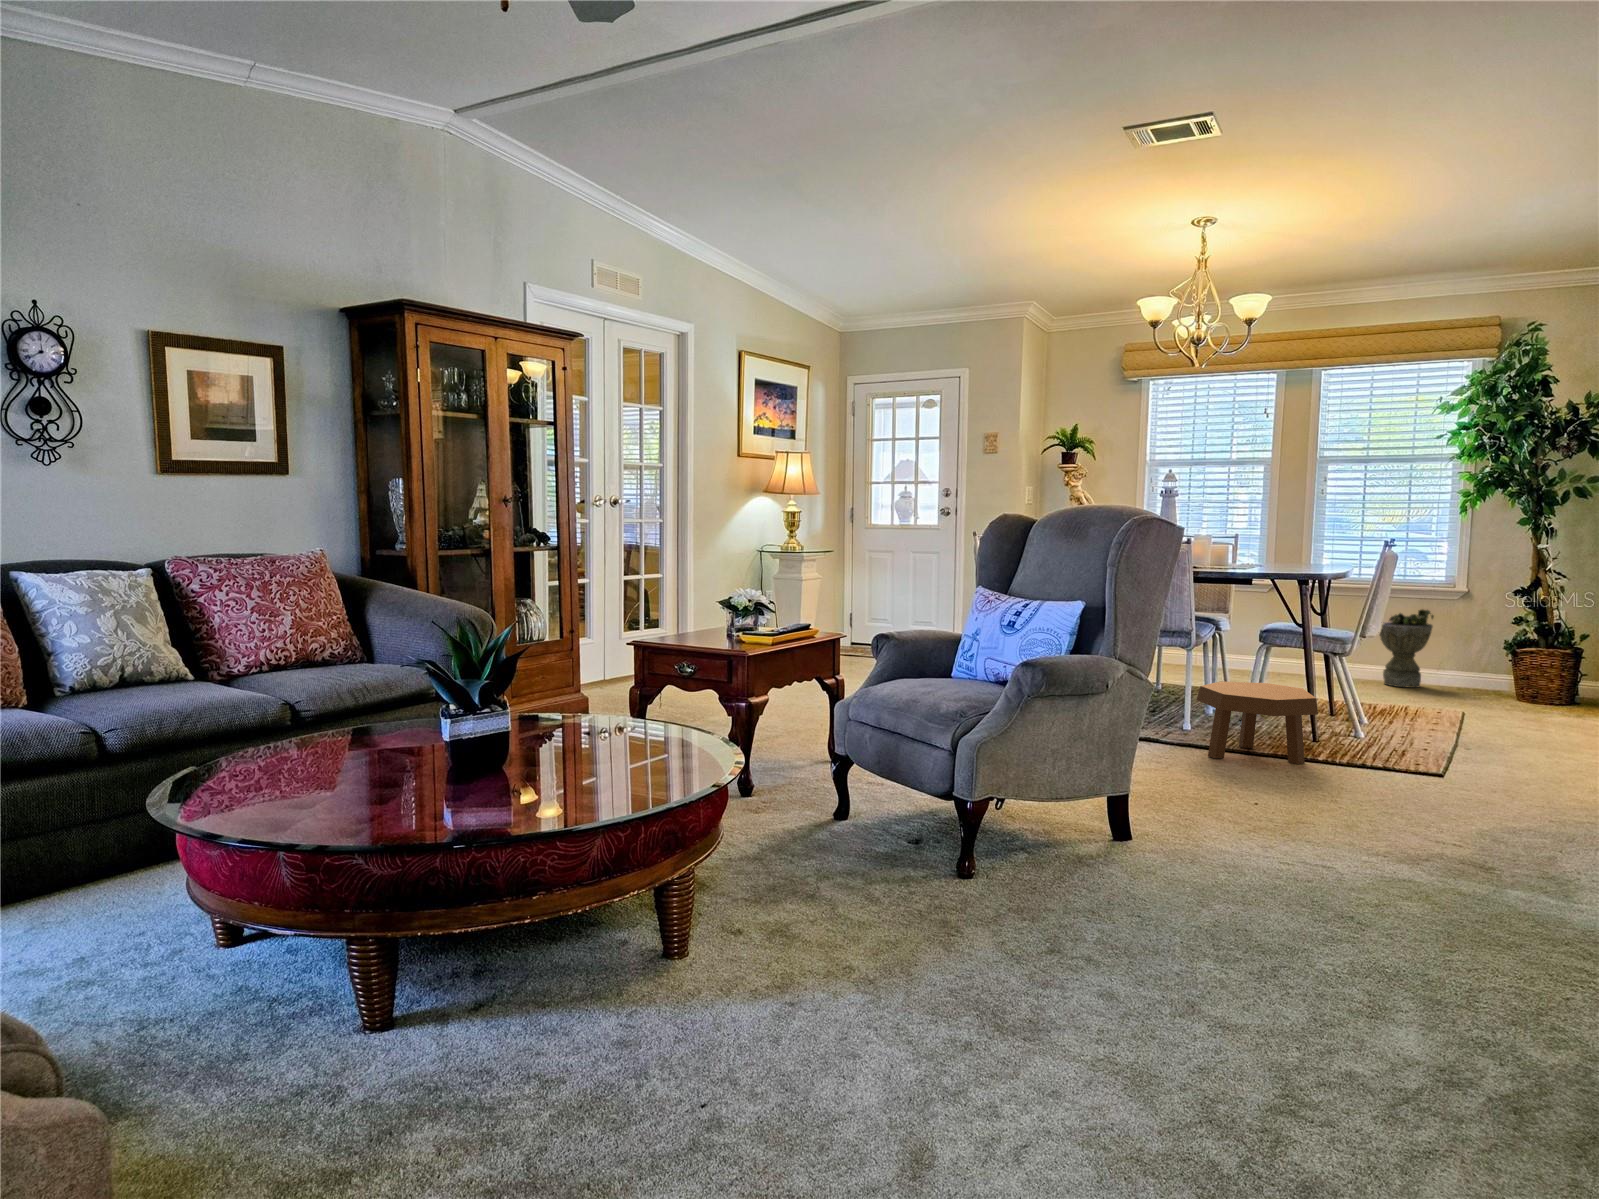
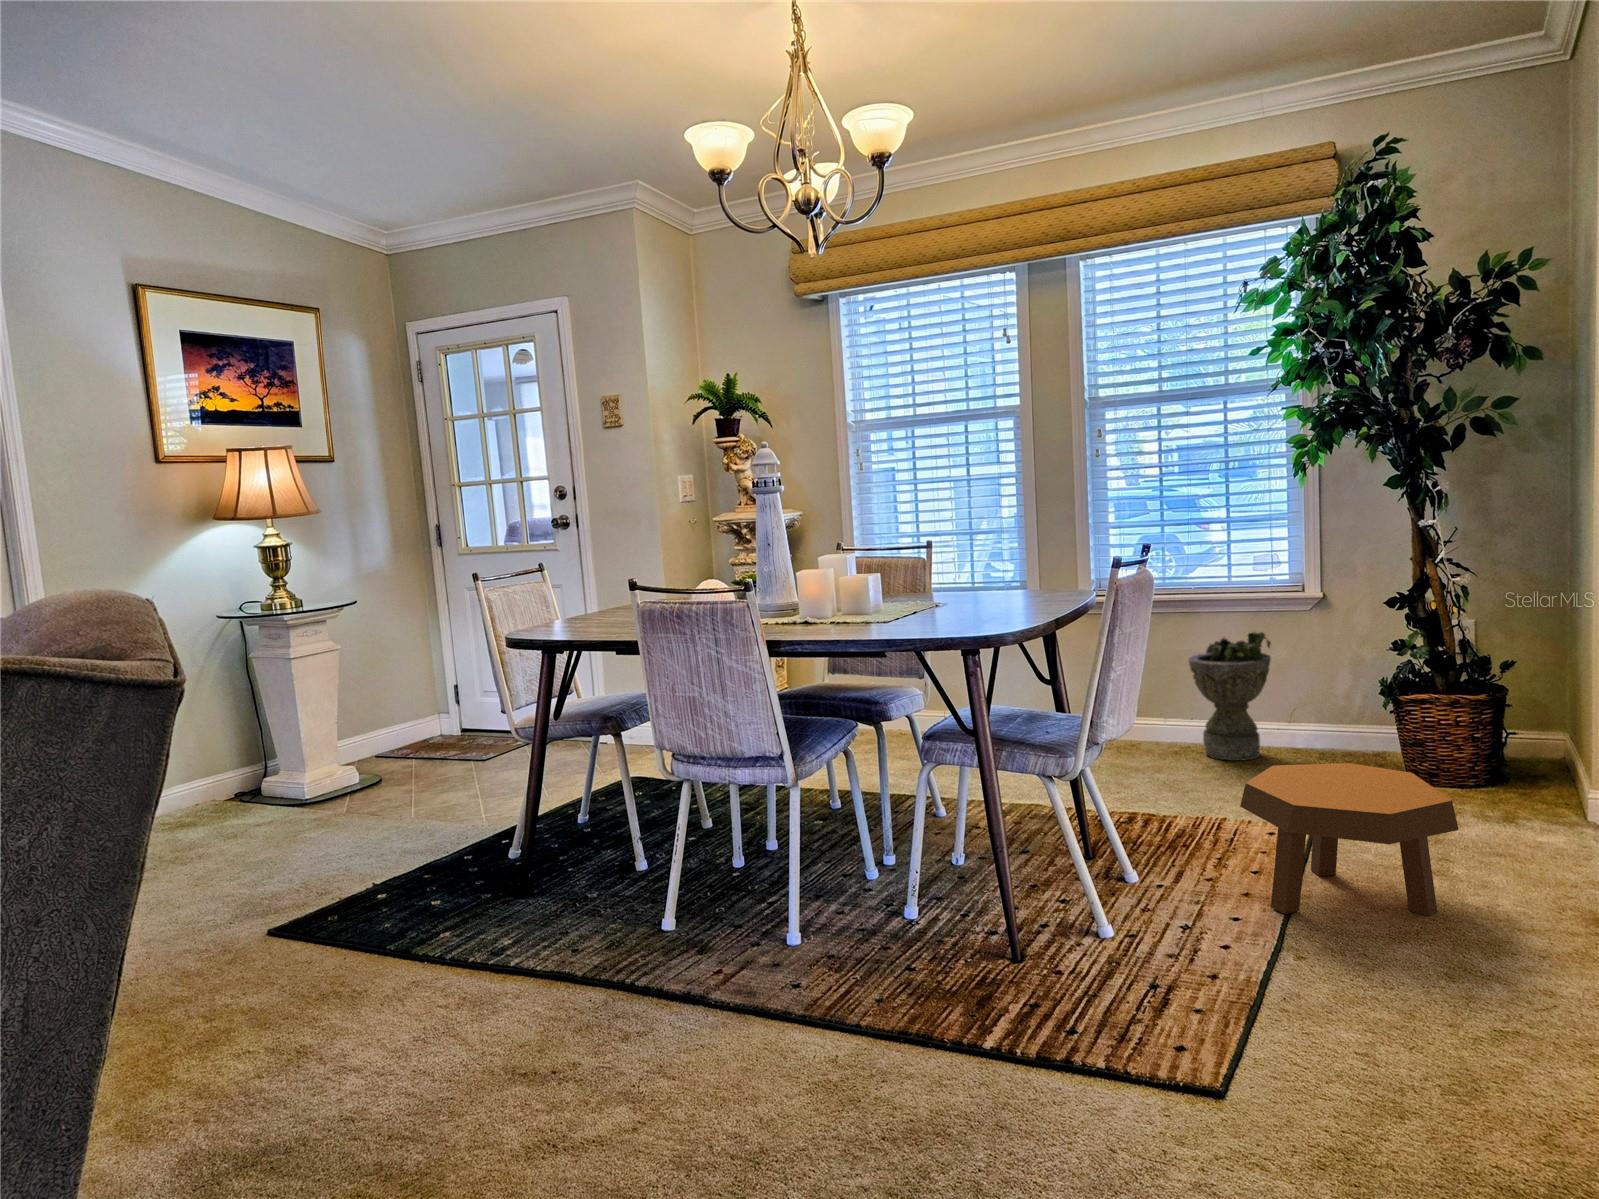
footstool: present [1196,681,1318,764] -> present [1240,763,1459,916]

